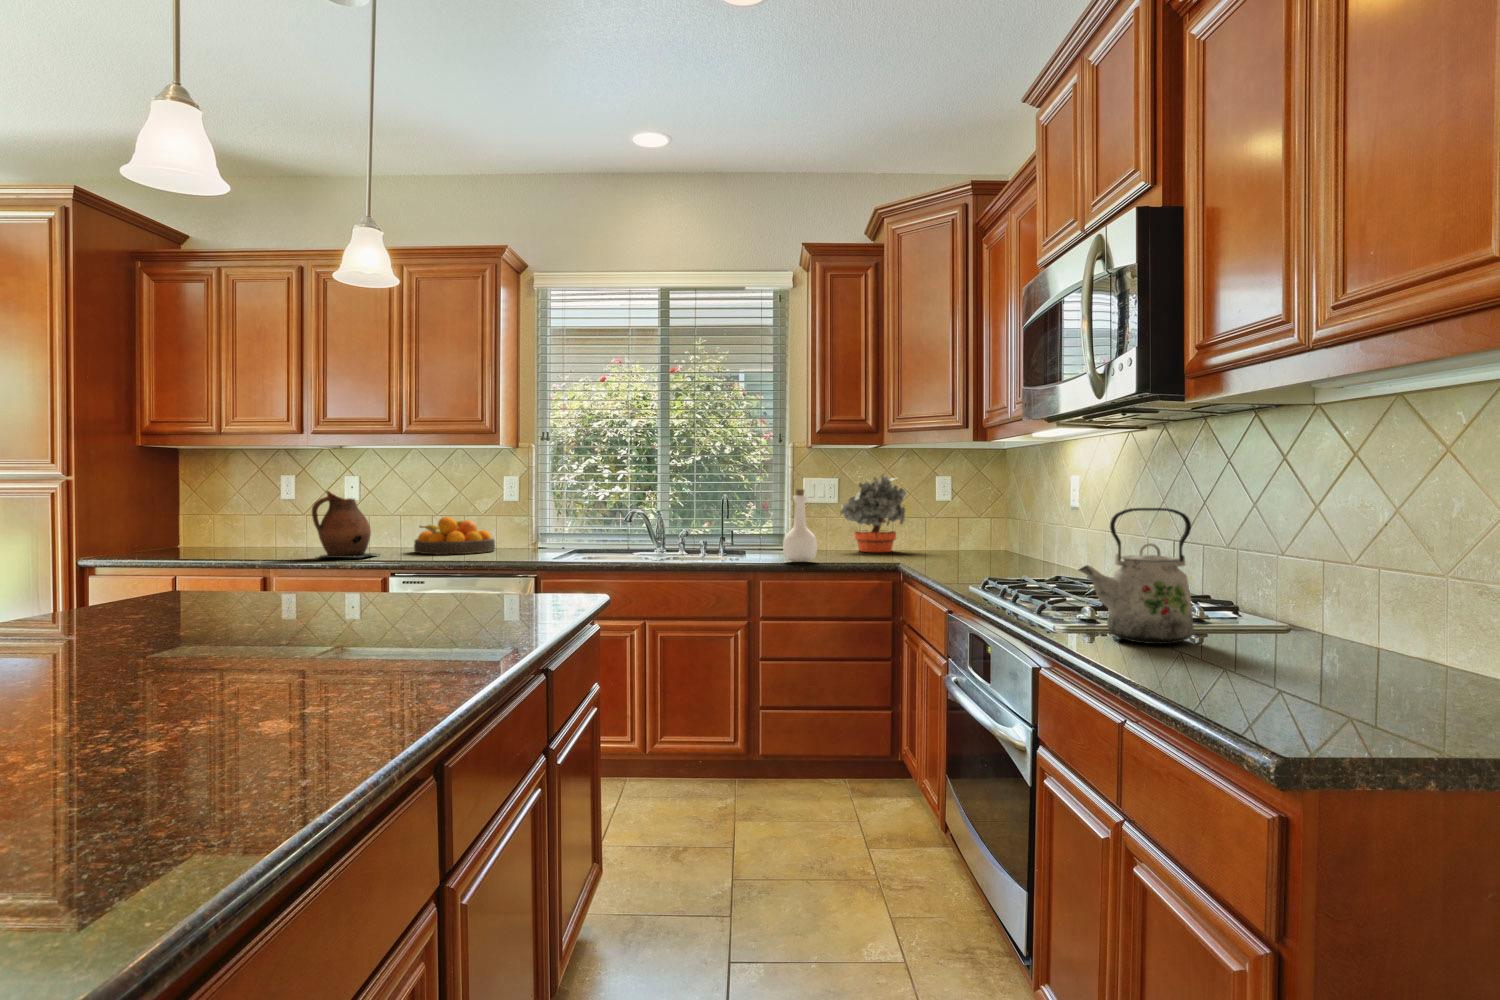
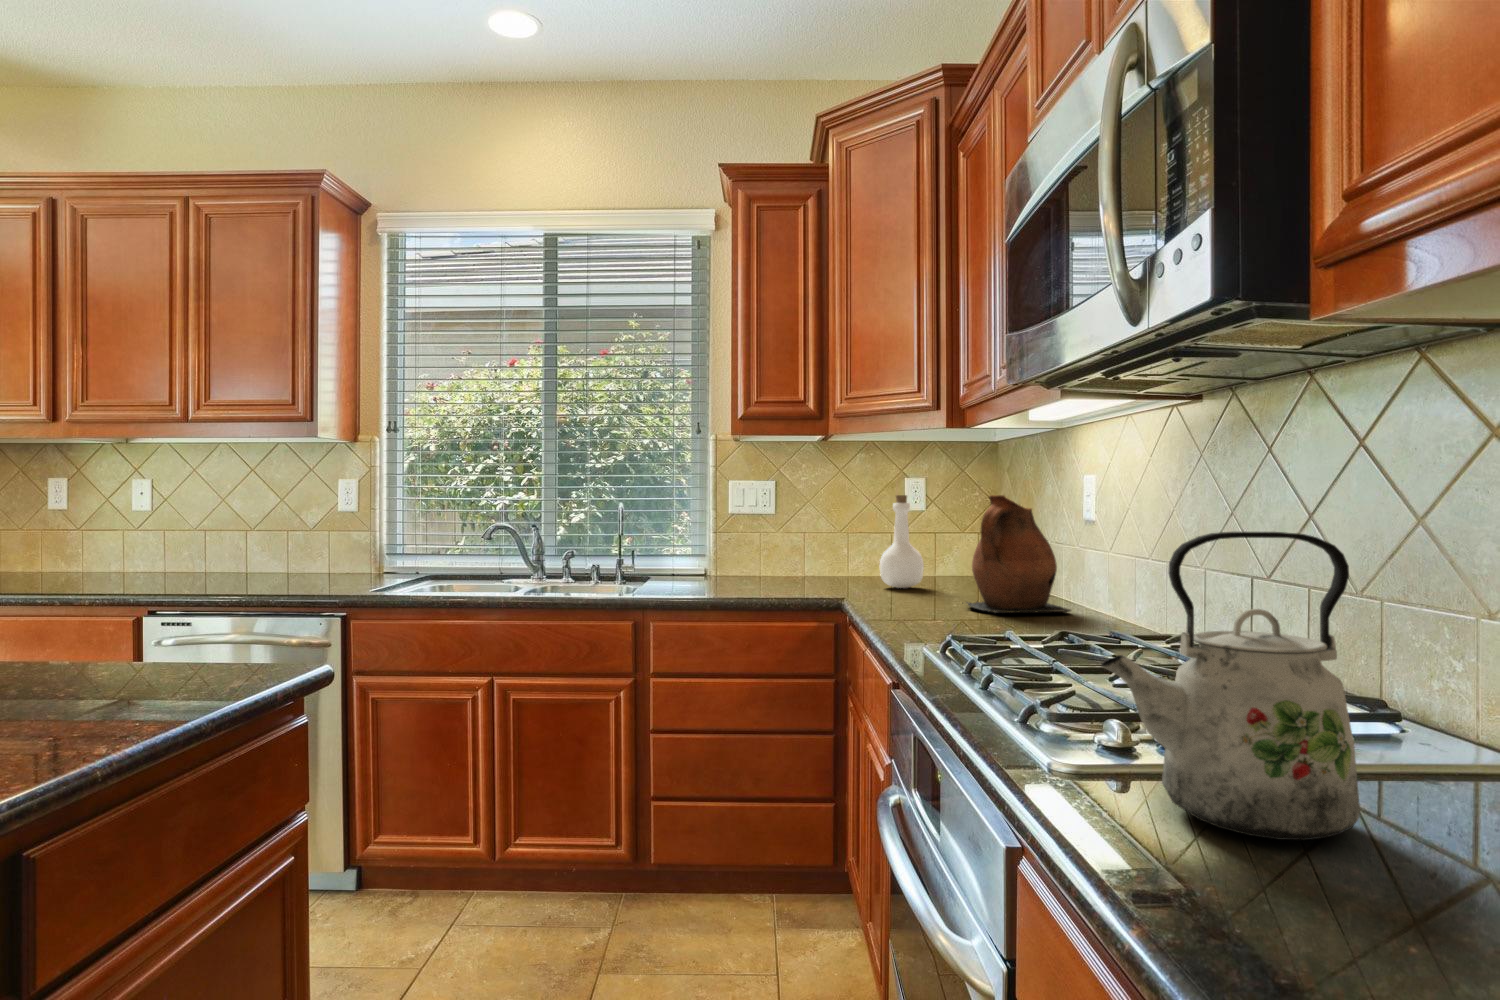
potted plant: present [840,475,906,552] -> none [776,475,865,580]
bottle: present [783,489,817,562] -> present [880,495,924,588]
ceramic pitcher: present [312,491,376,558] -> present [967,495,1071,613]
fruit bowl: present [414,517,495,554] -> none [213,532,328,583]

